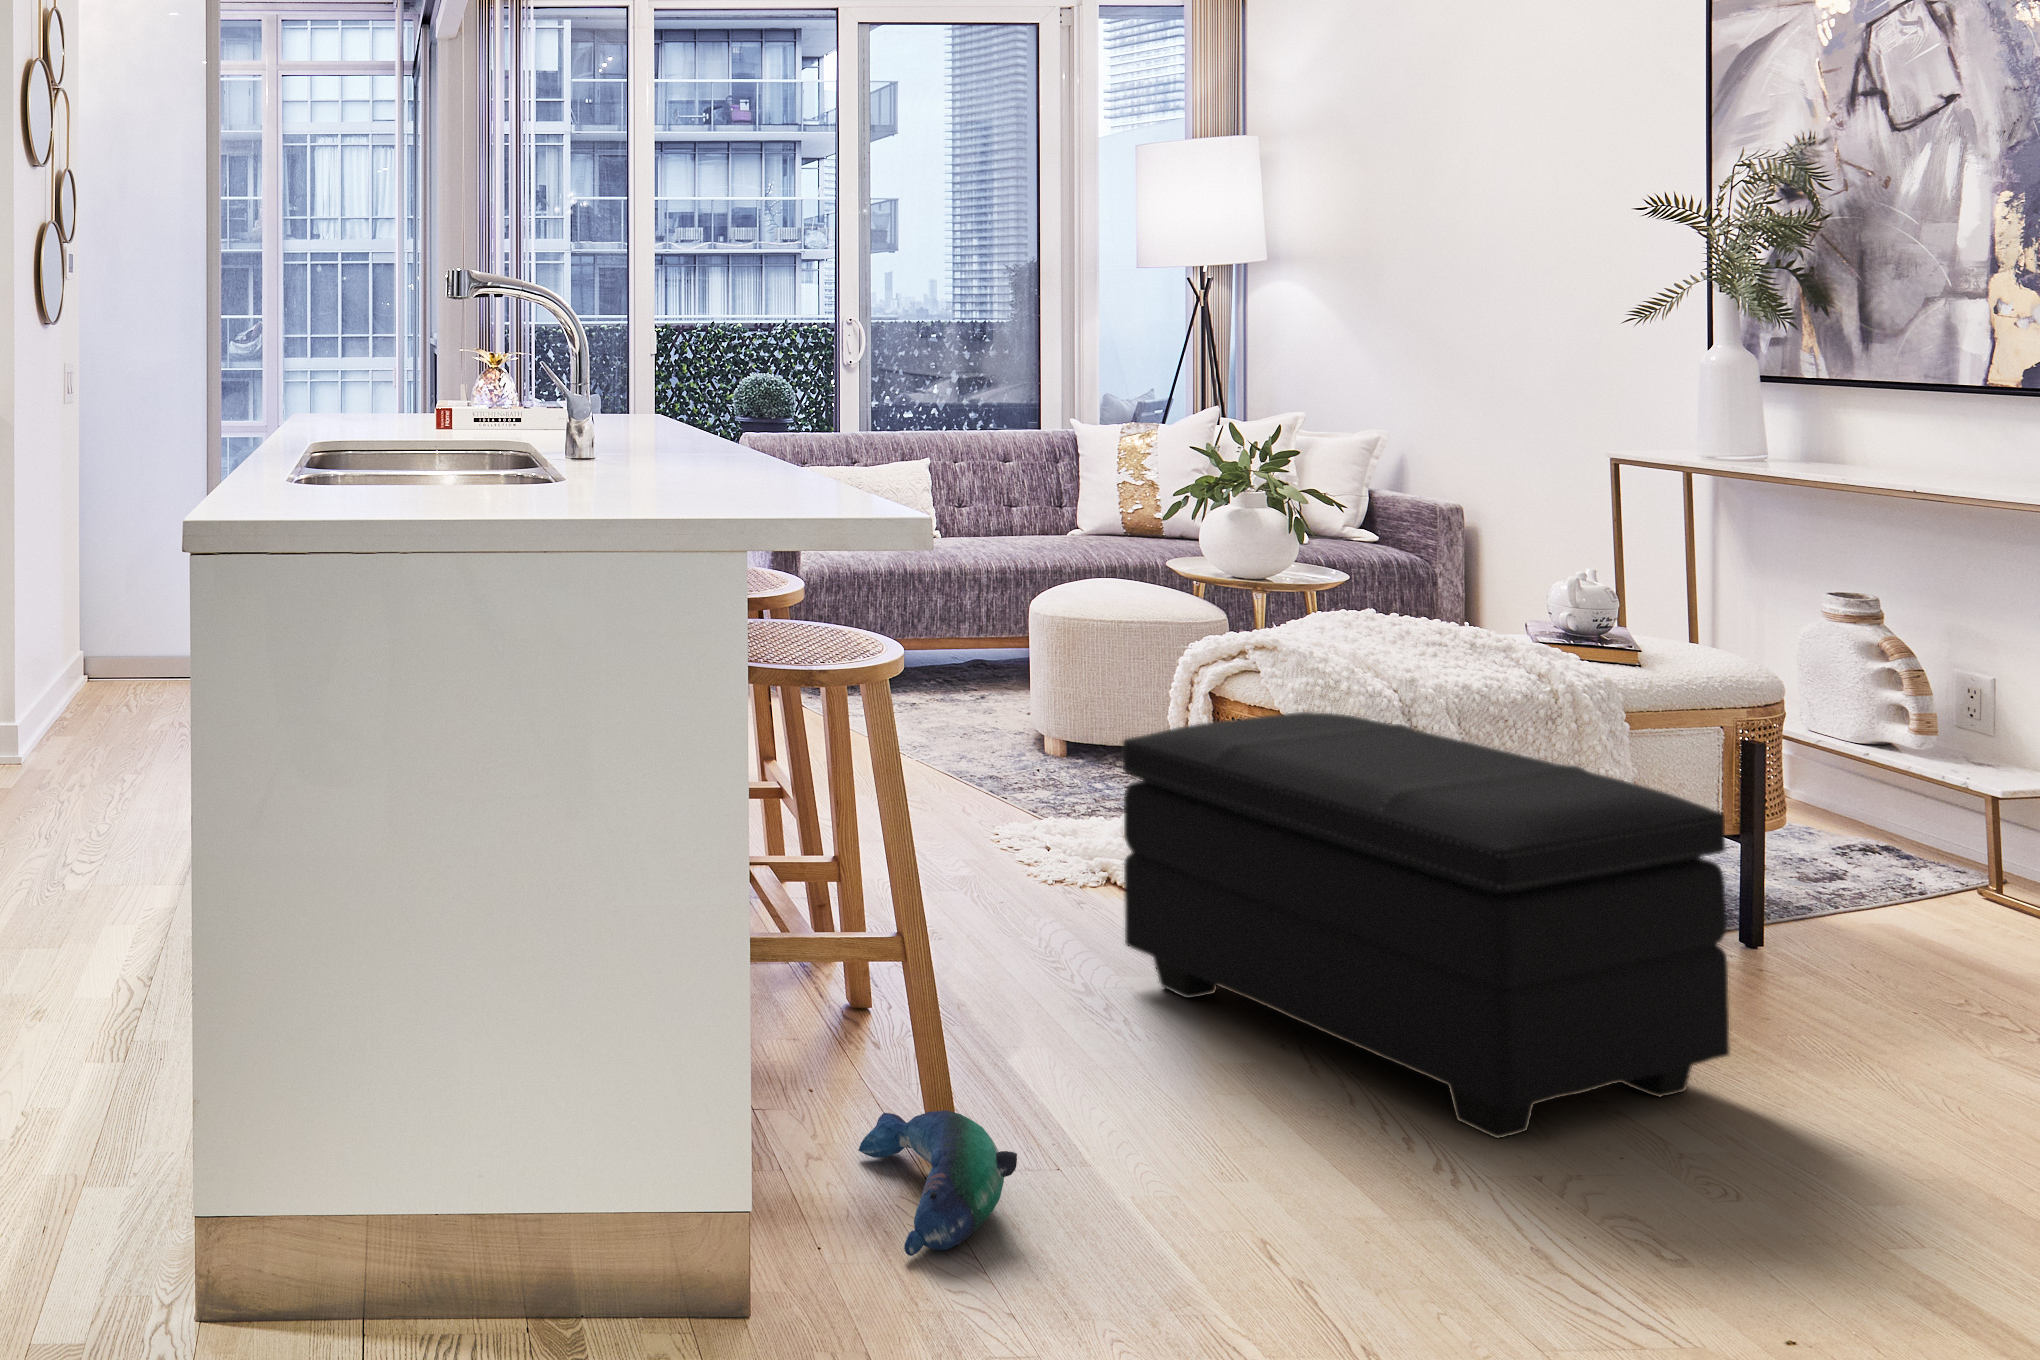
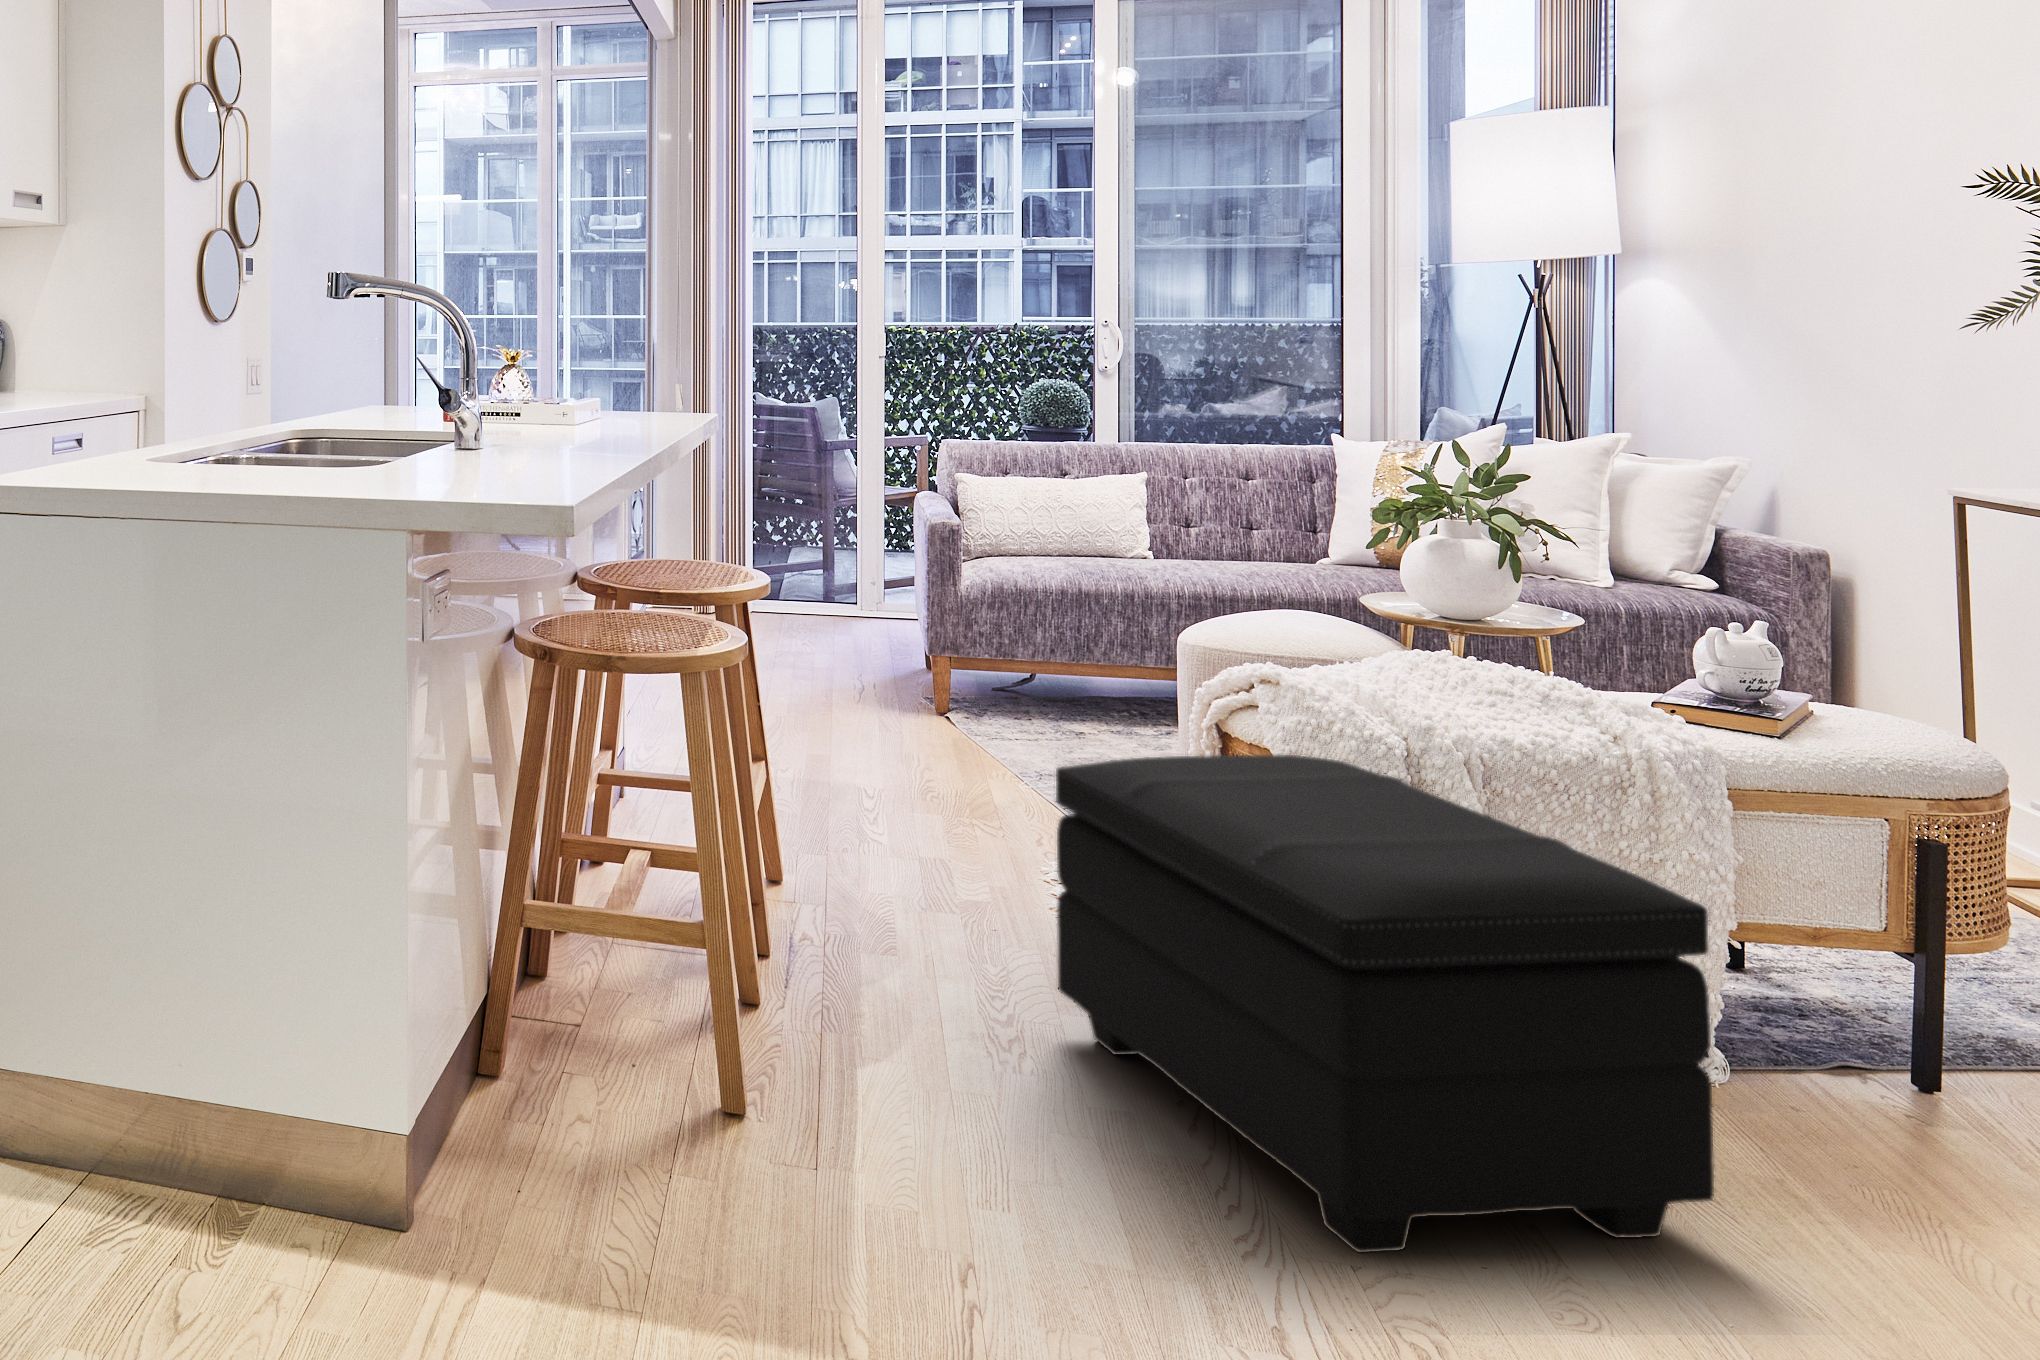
plush toy: present [859,1110,1017,1256] -> none [561,1122,715,1267]

